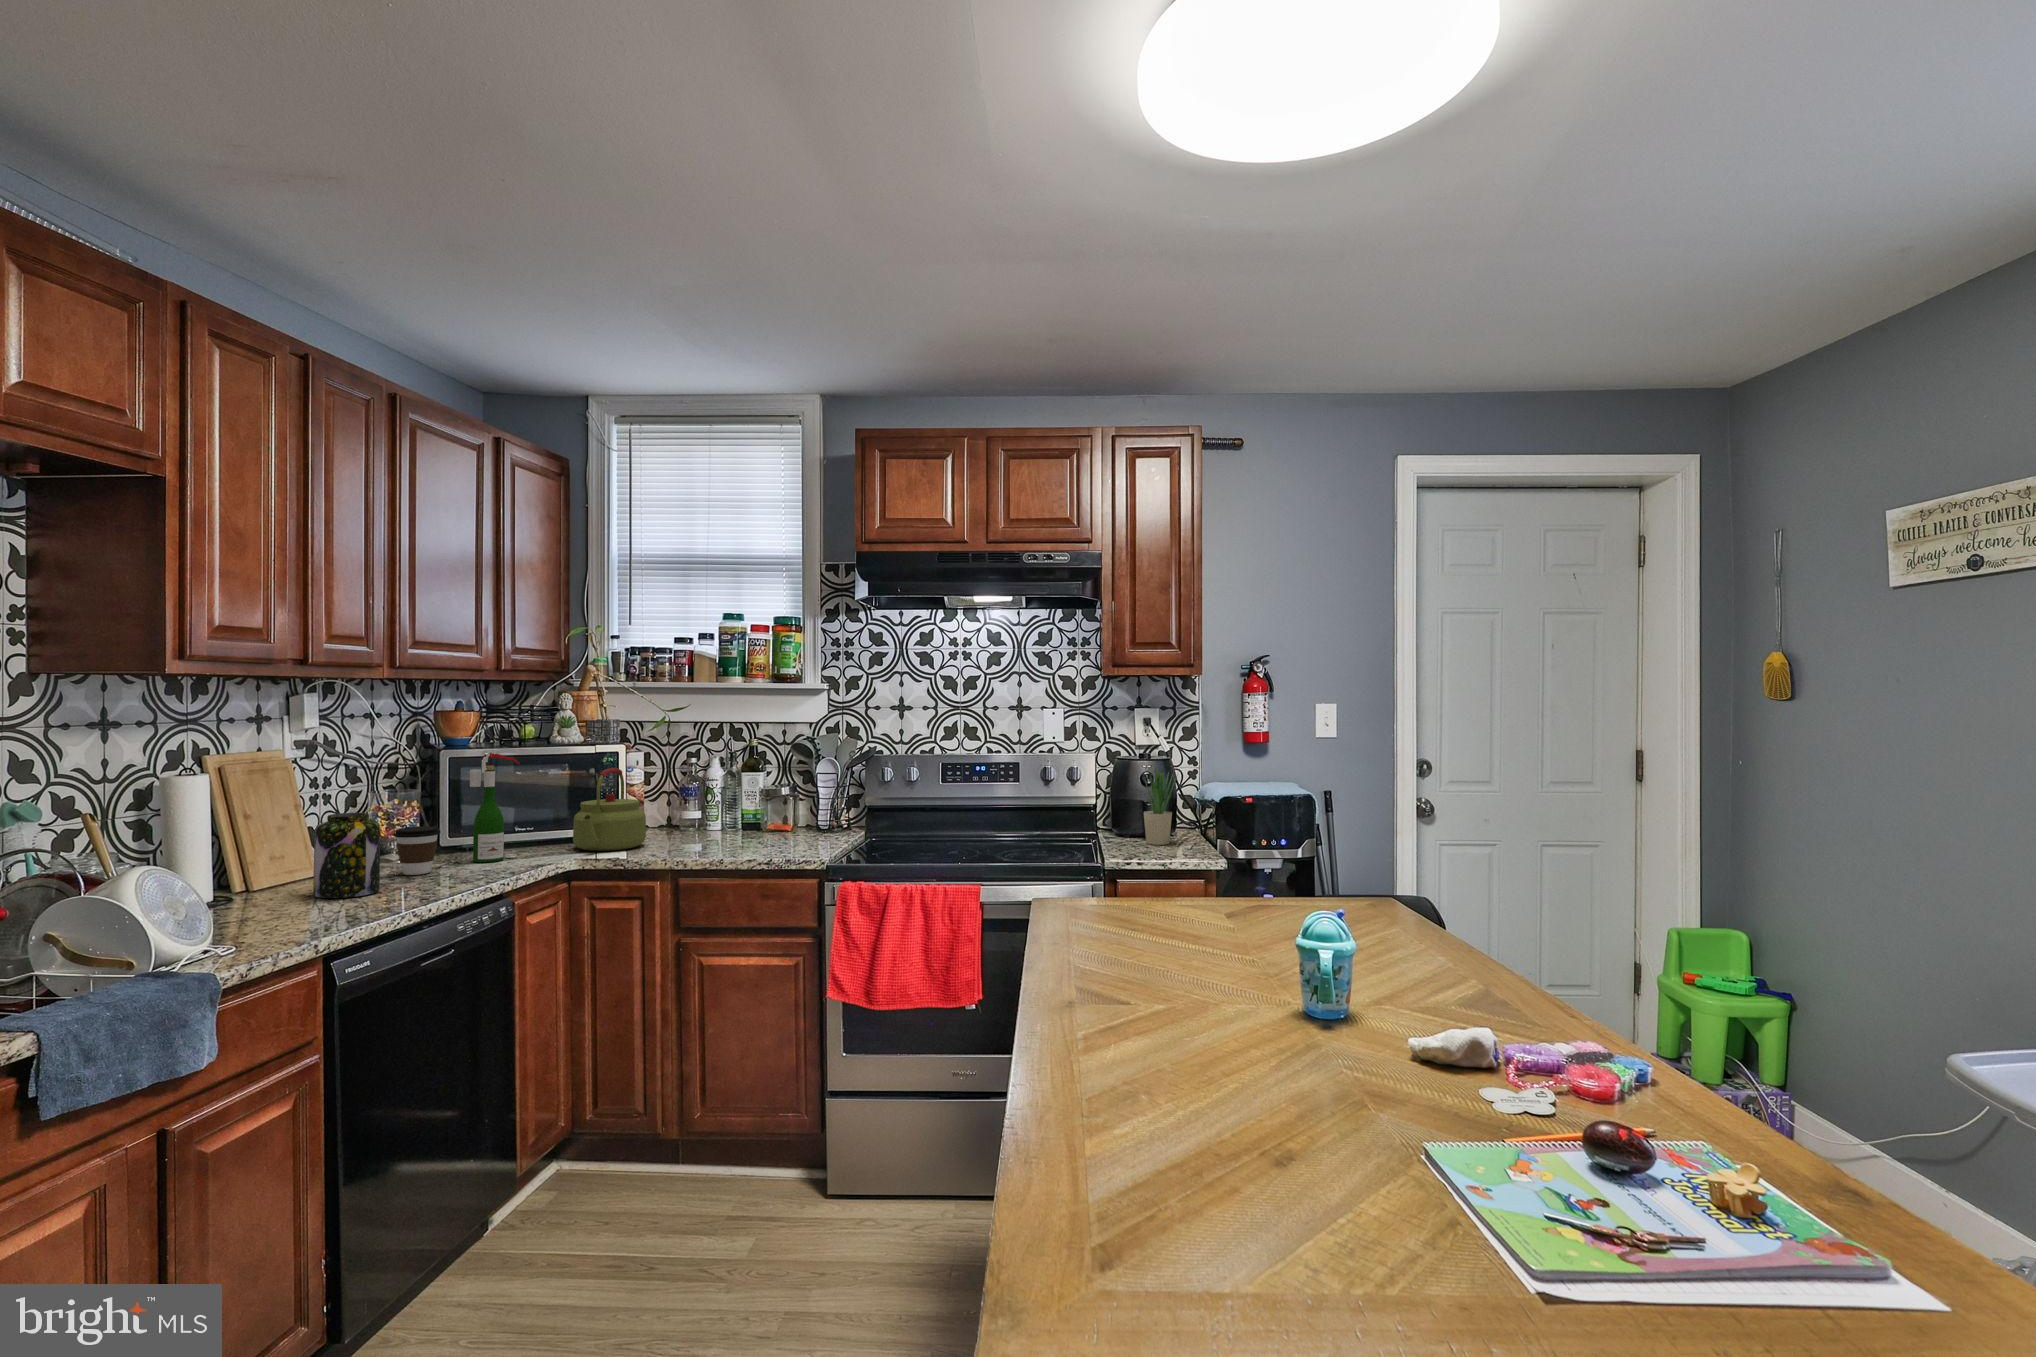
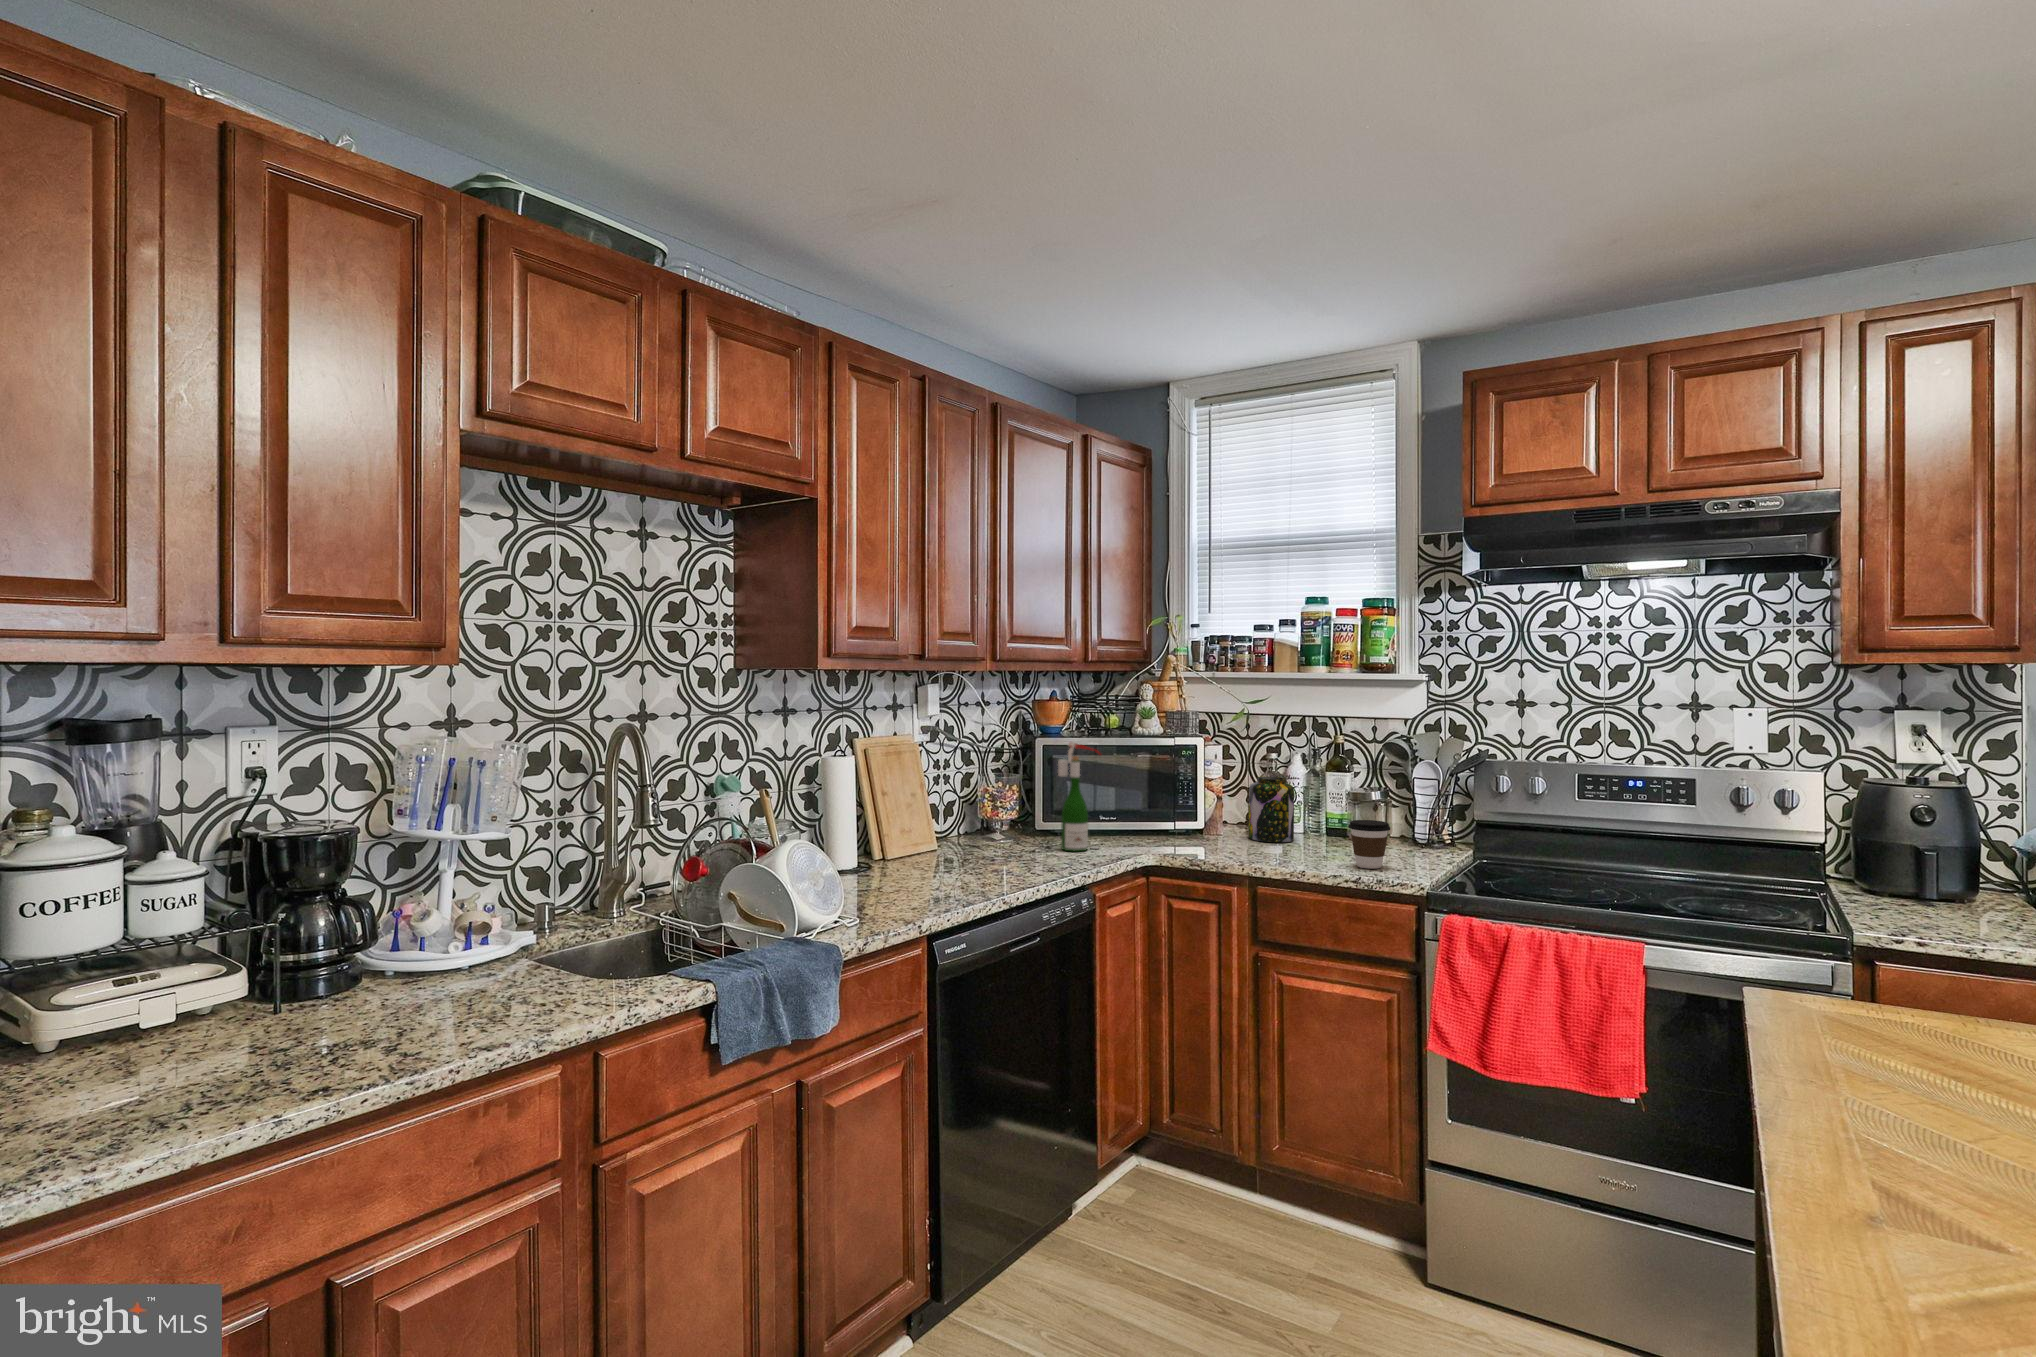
potted plant: present [1144,760,1177,845] -> none [1911,786,1980,916]
kettle: present [573,768,646,851] -> none [1152,763,1223,850]
jar: present [313,813,380,898] -> present [1249,777,1294,842]
coffee cup: present [394,826,441,875] -> present [1348,820,1390,869]

